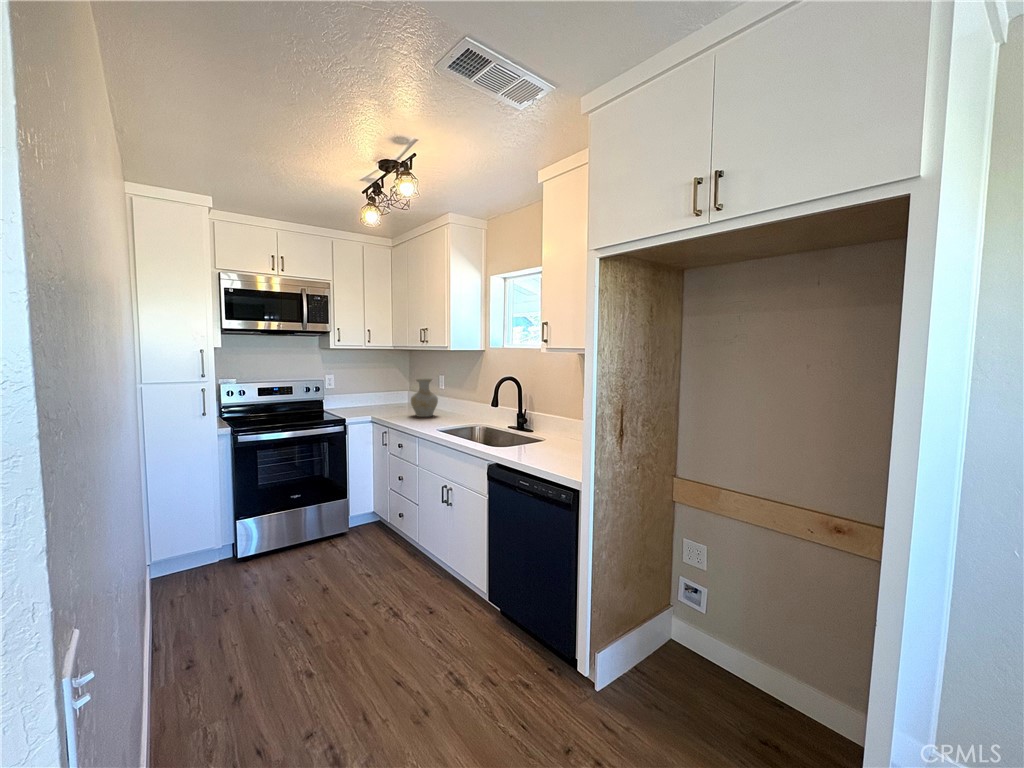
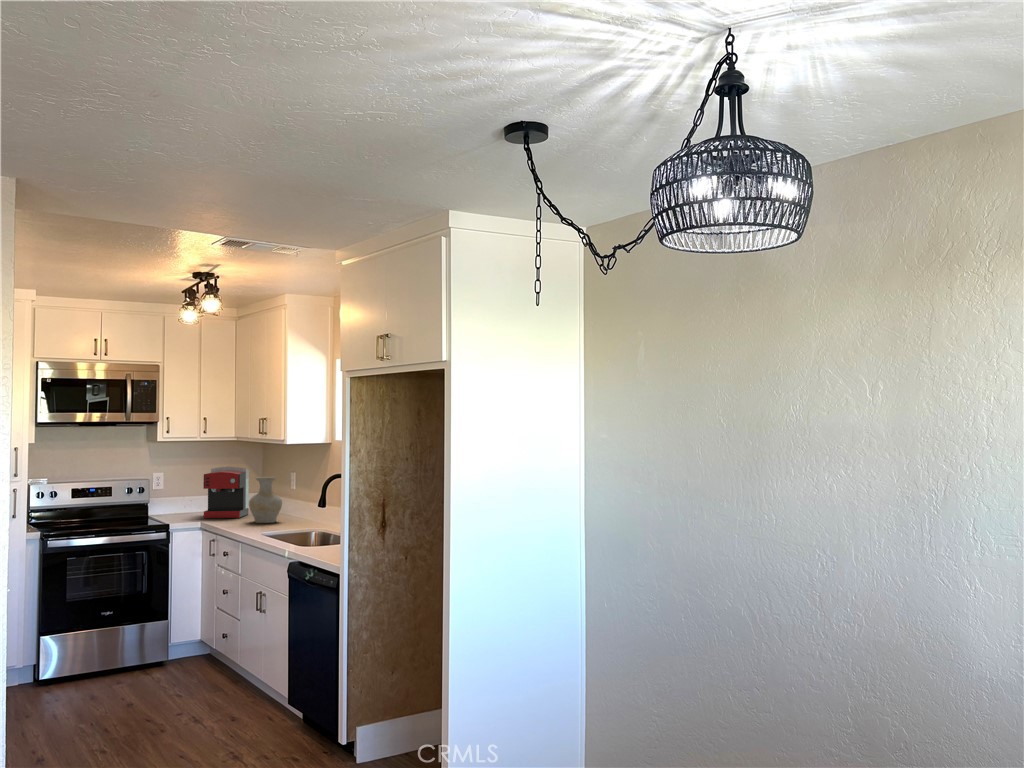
coffee maker: none [369,370,403,412] -> present [203,467,249,518]

